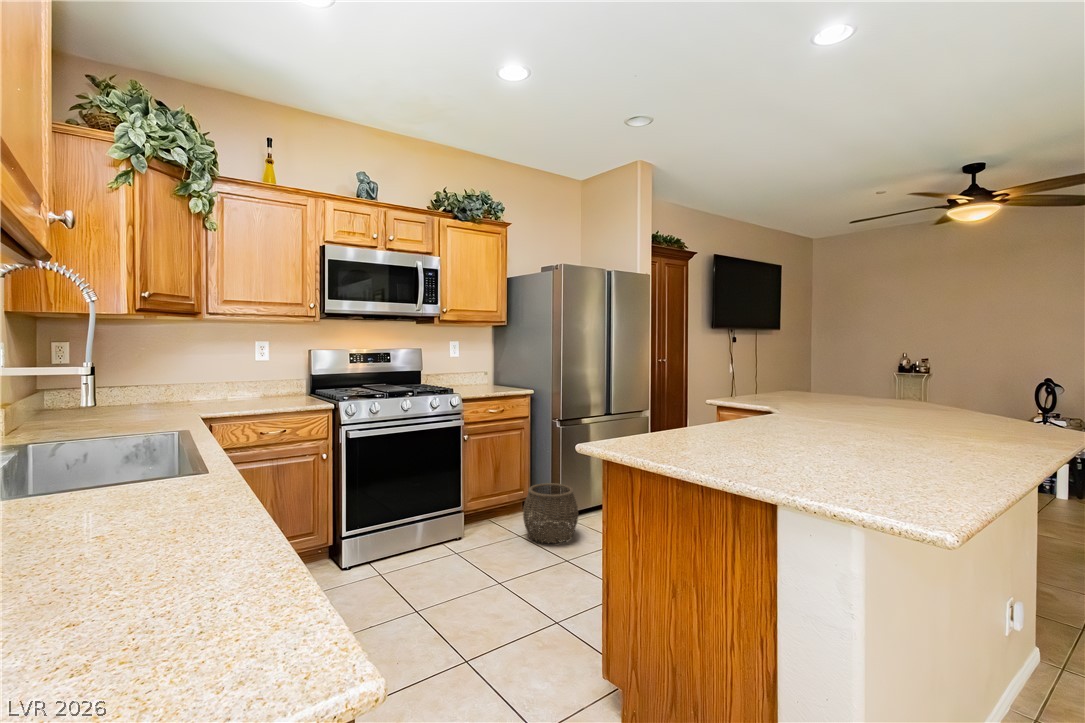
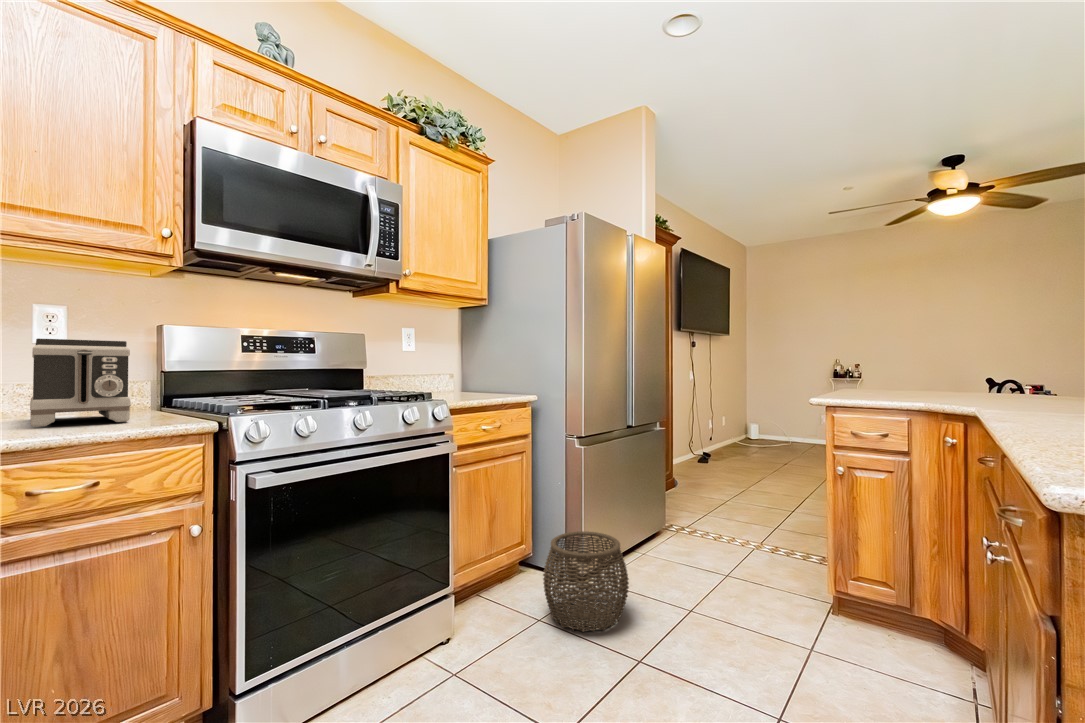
toaster: none [255,362,297,404] -> present [30,339,131,427]

